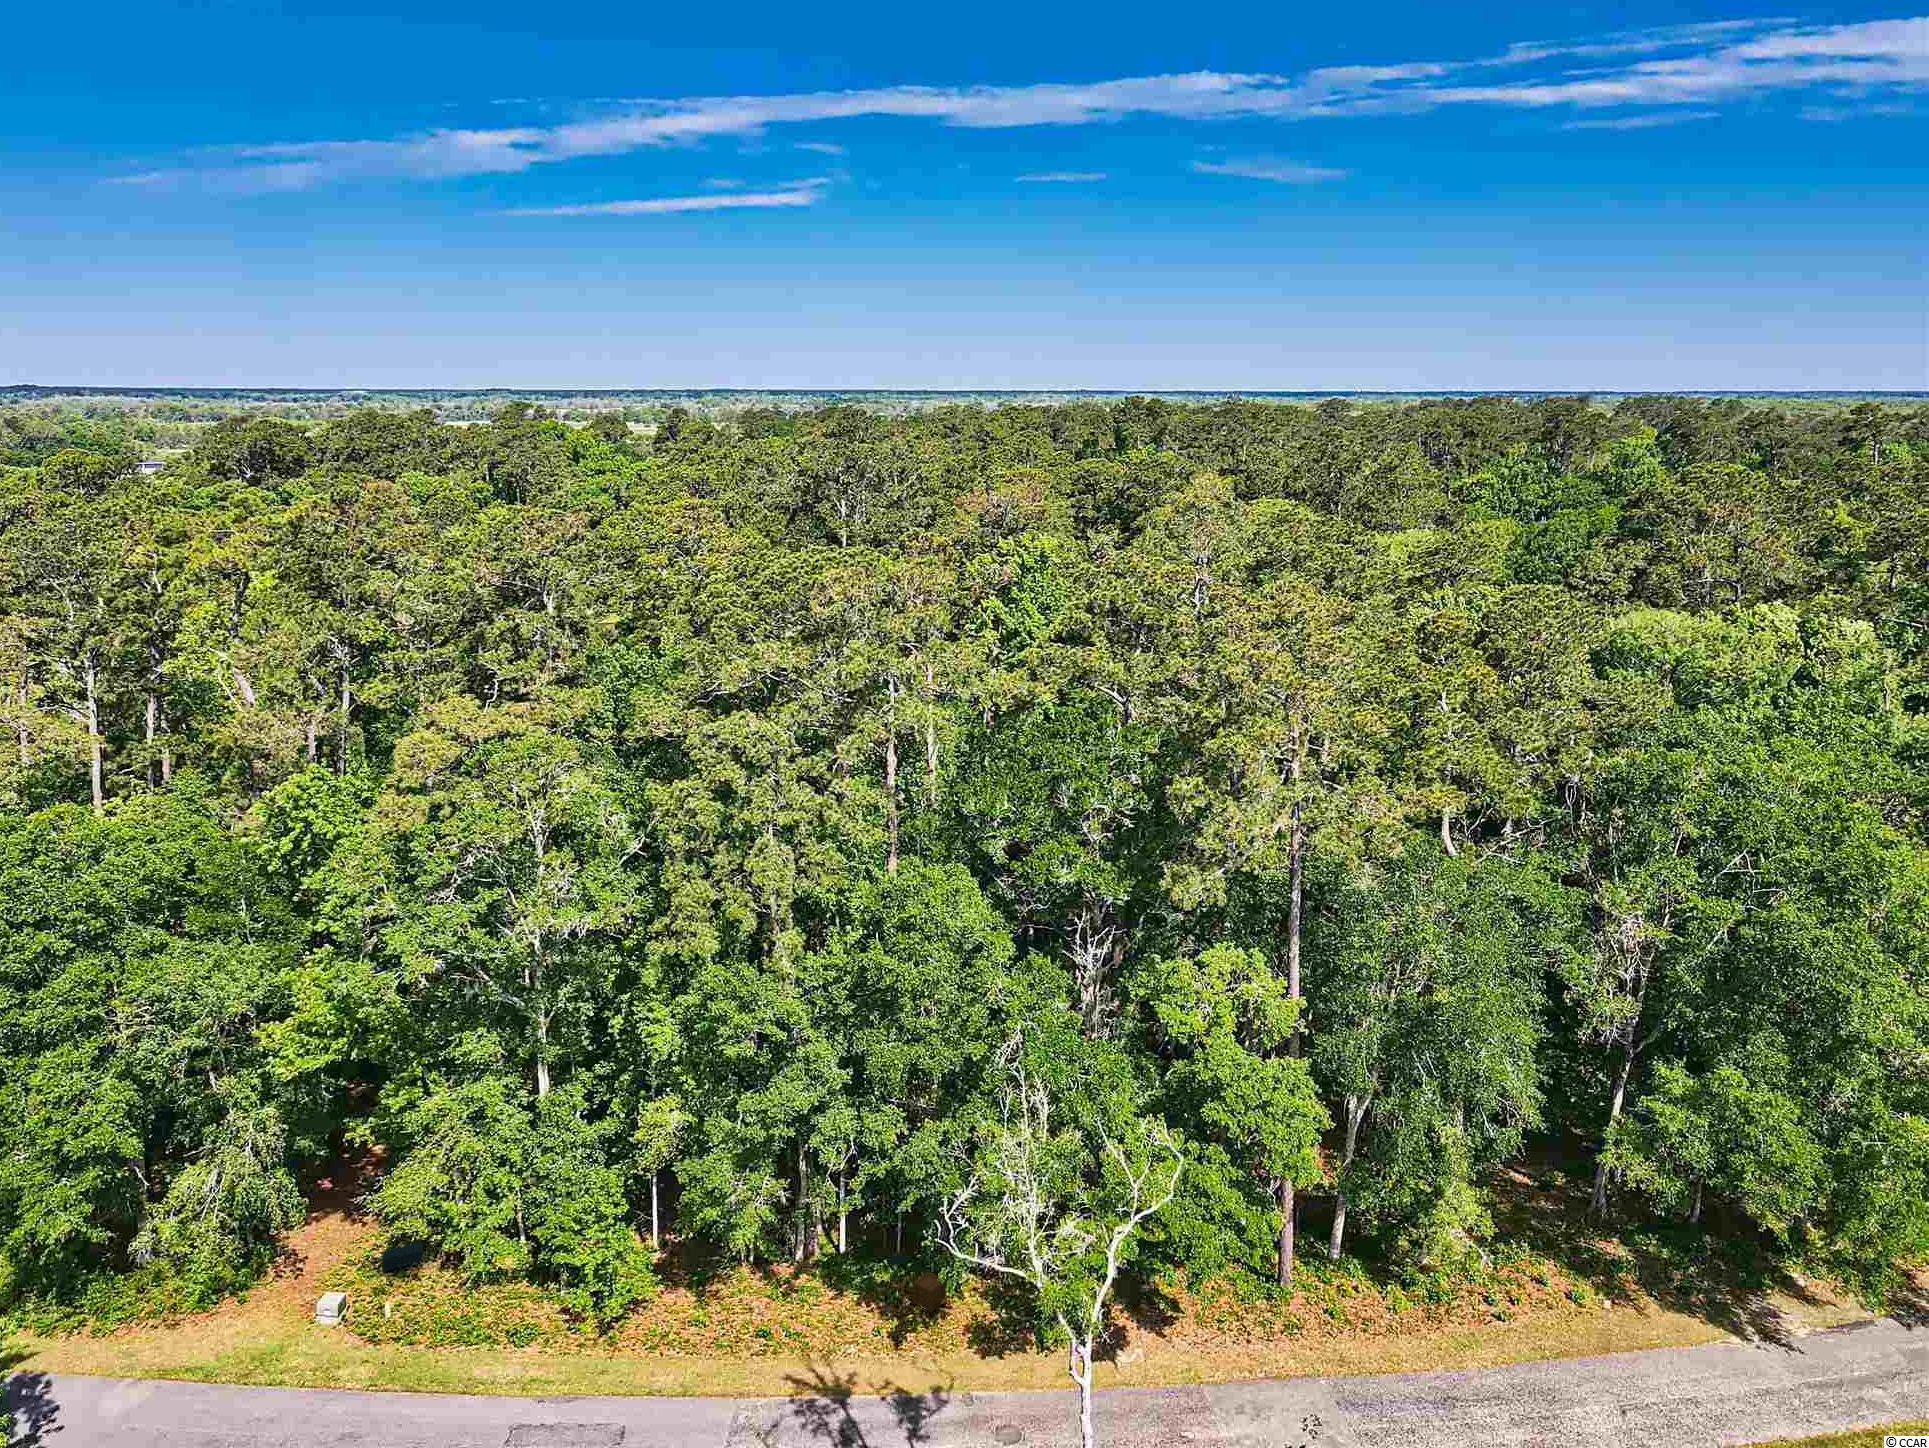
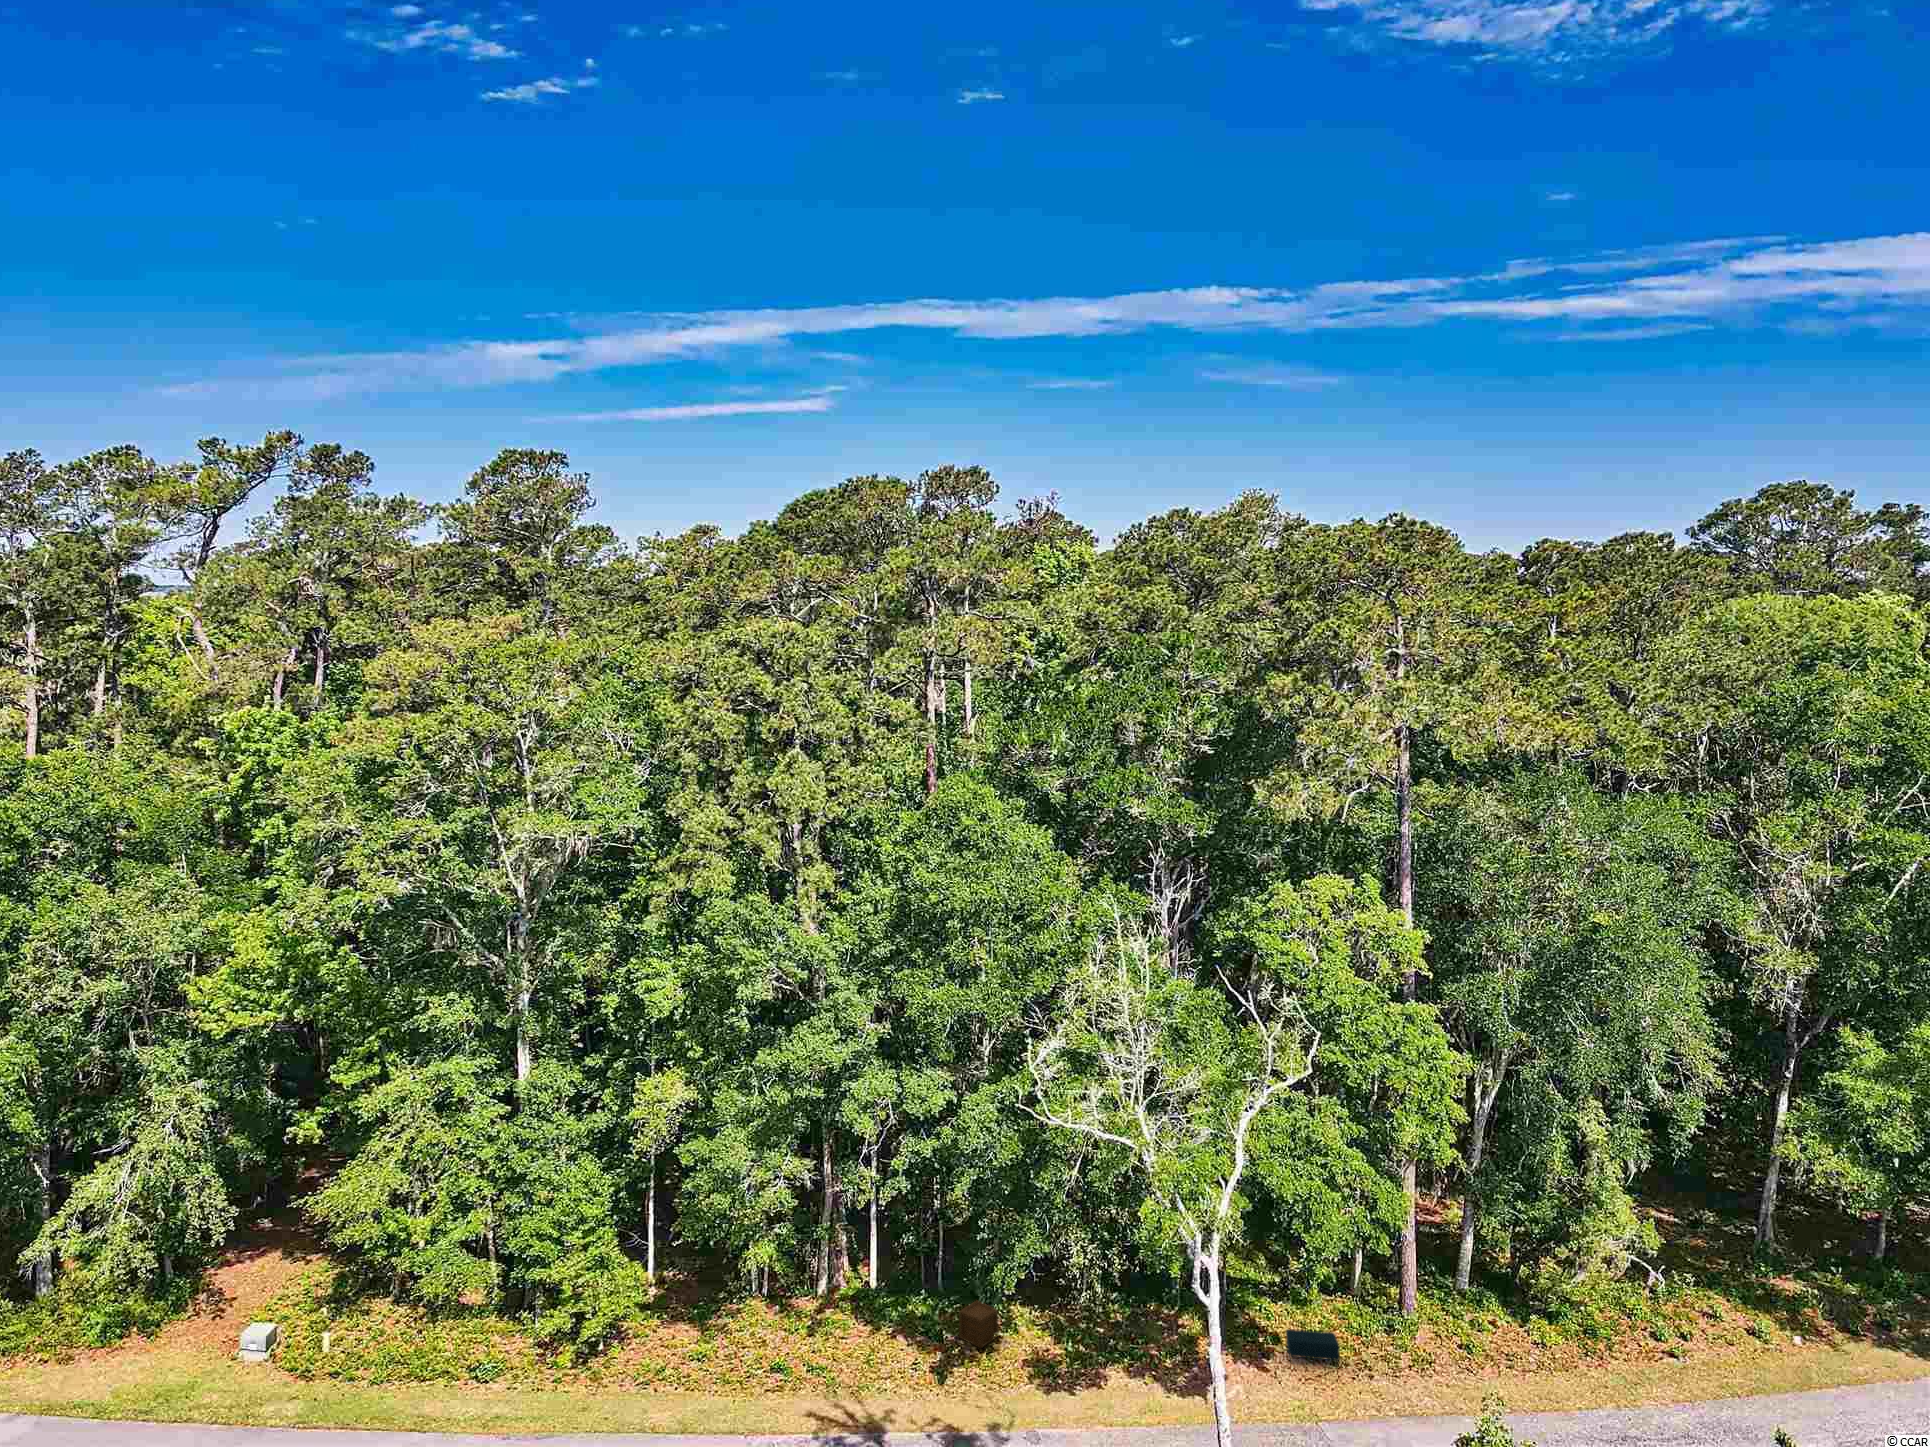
bench: present [382,1242,423,1274] -> present [1286,1329,1340,1366]

